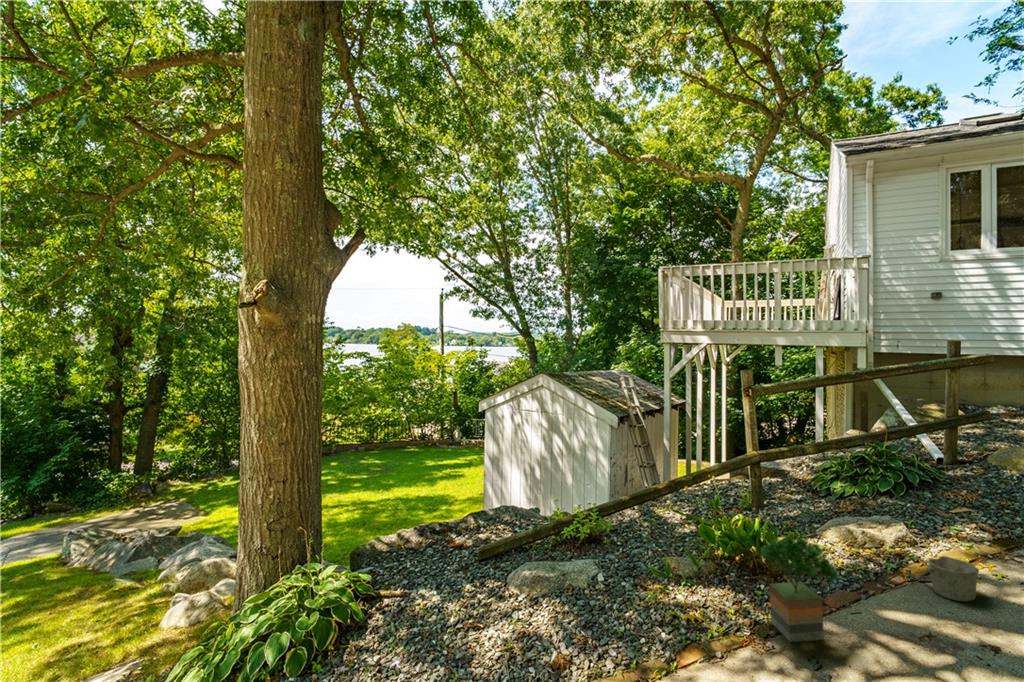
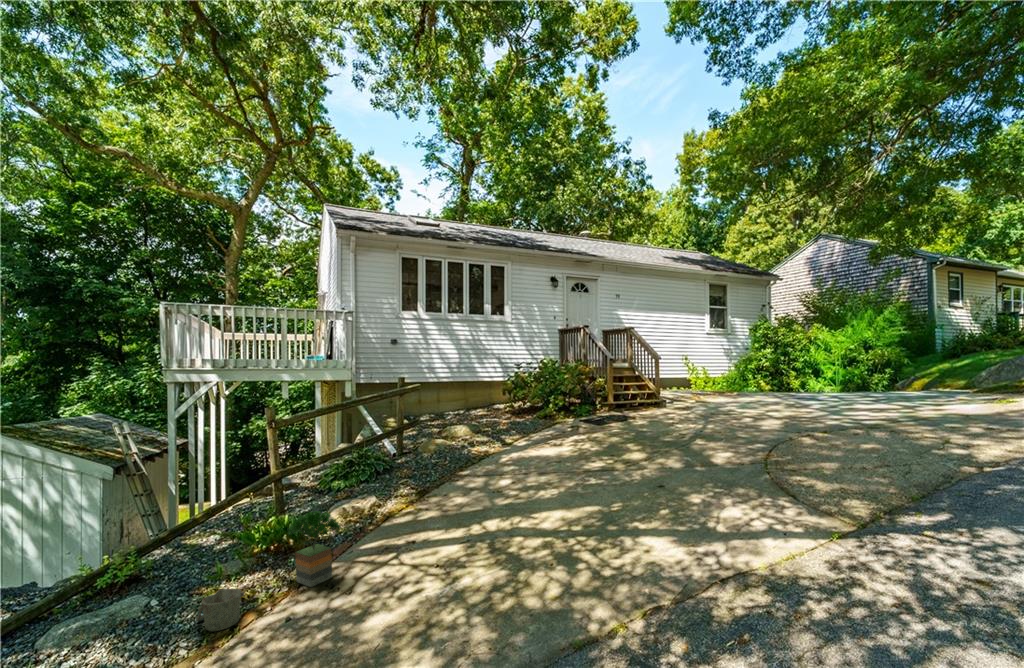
bucket: present [916,556,979,602] -> present [197,589,244,631]

